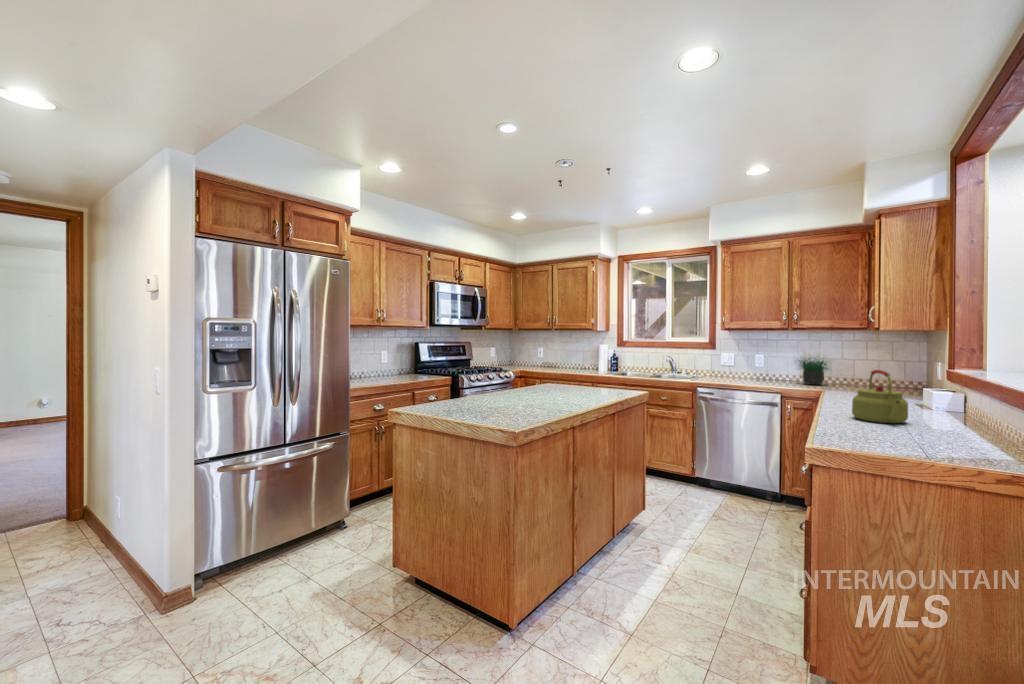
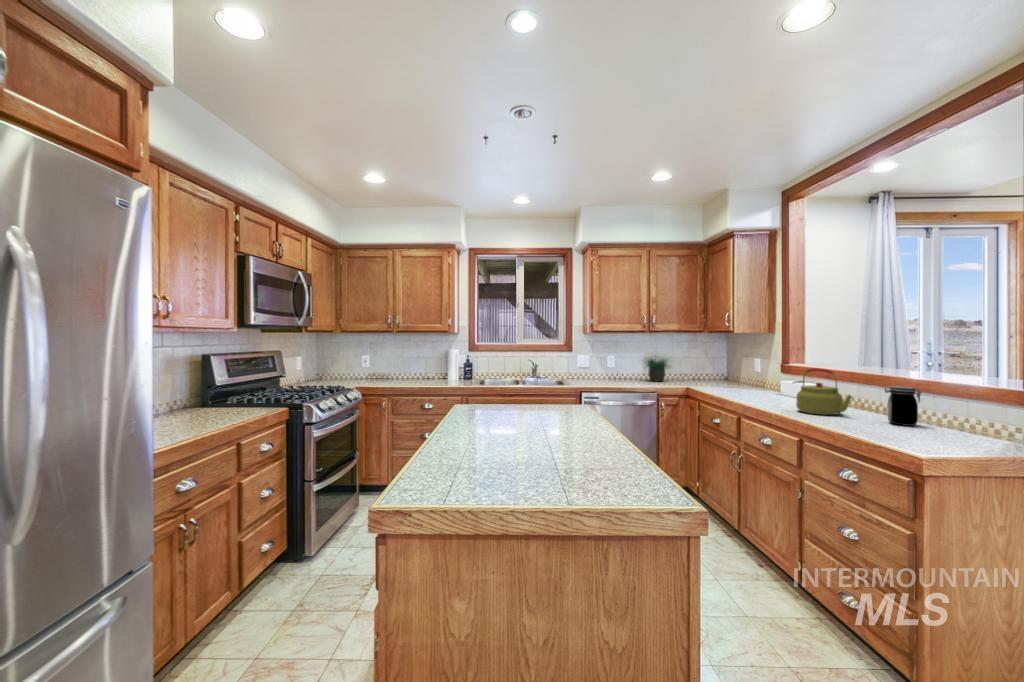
jar: none [921,392,962,440] -> present [885,386,921,426]

